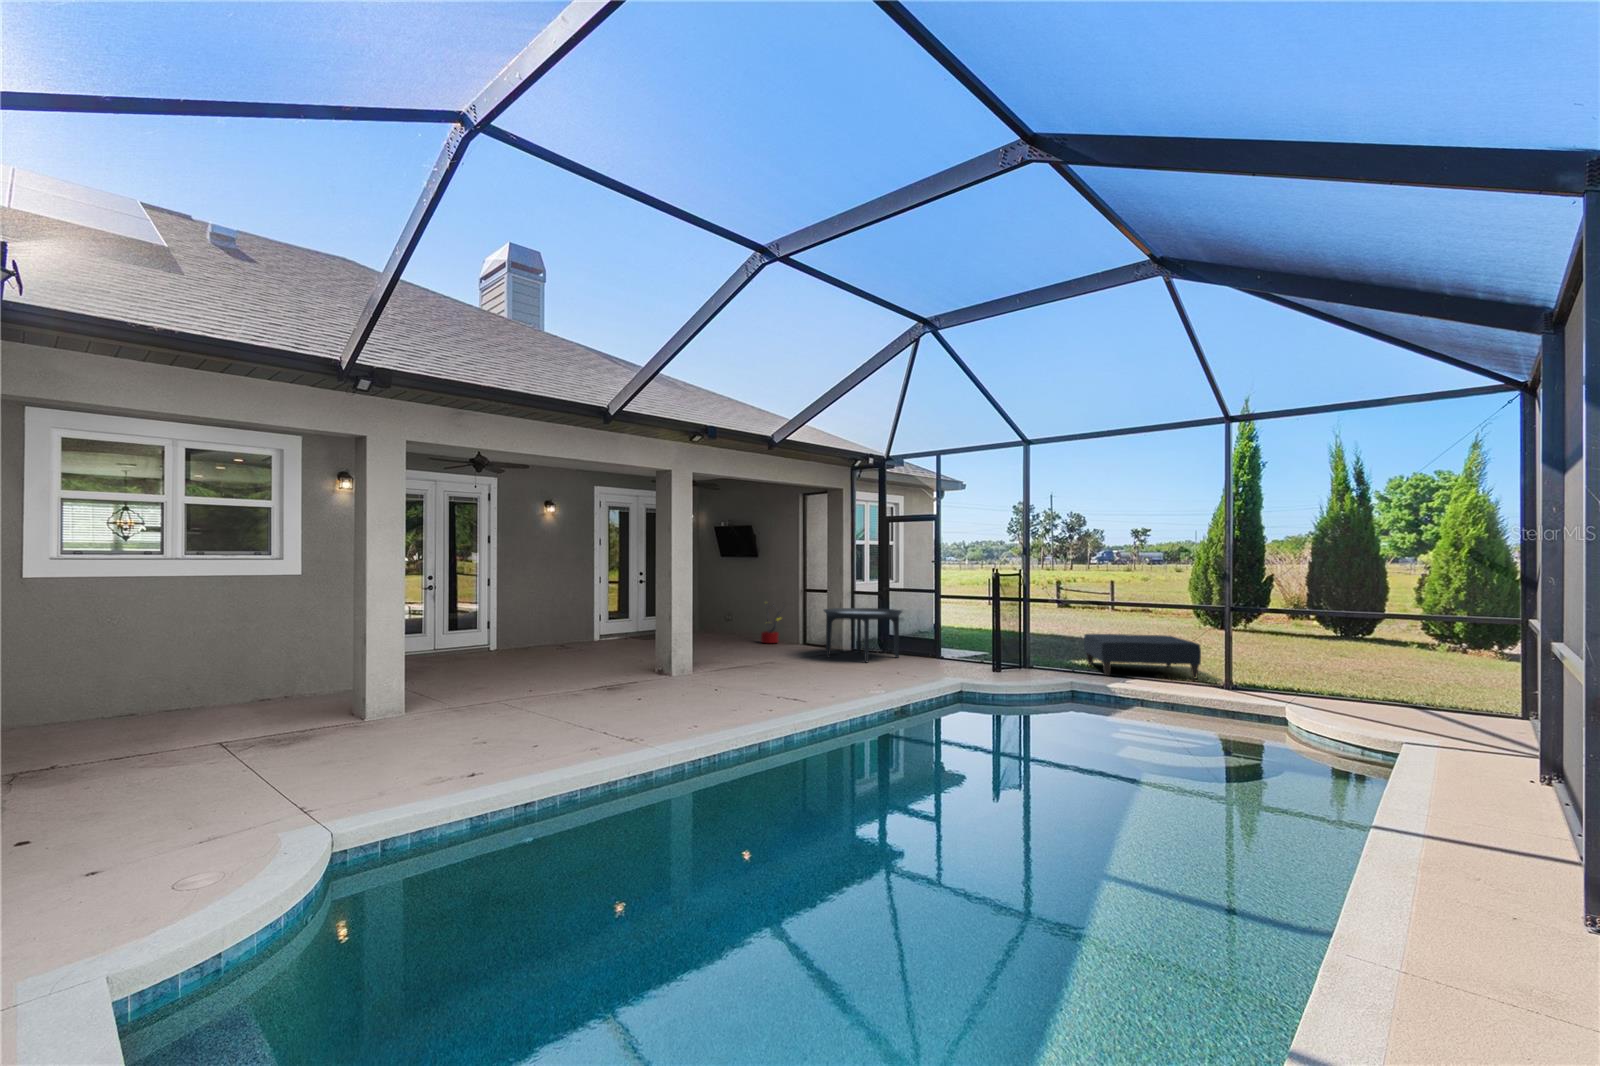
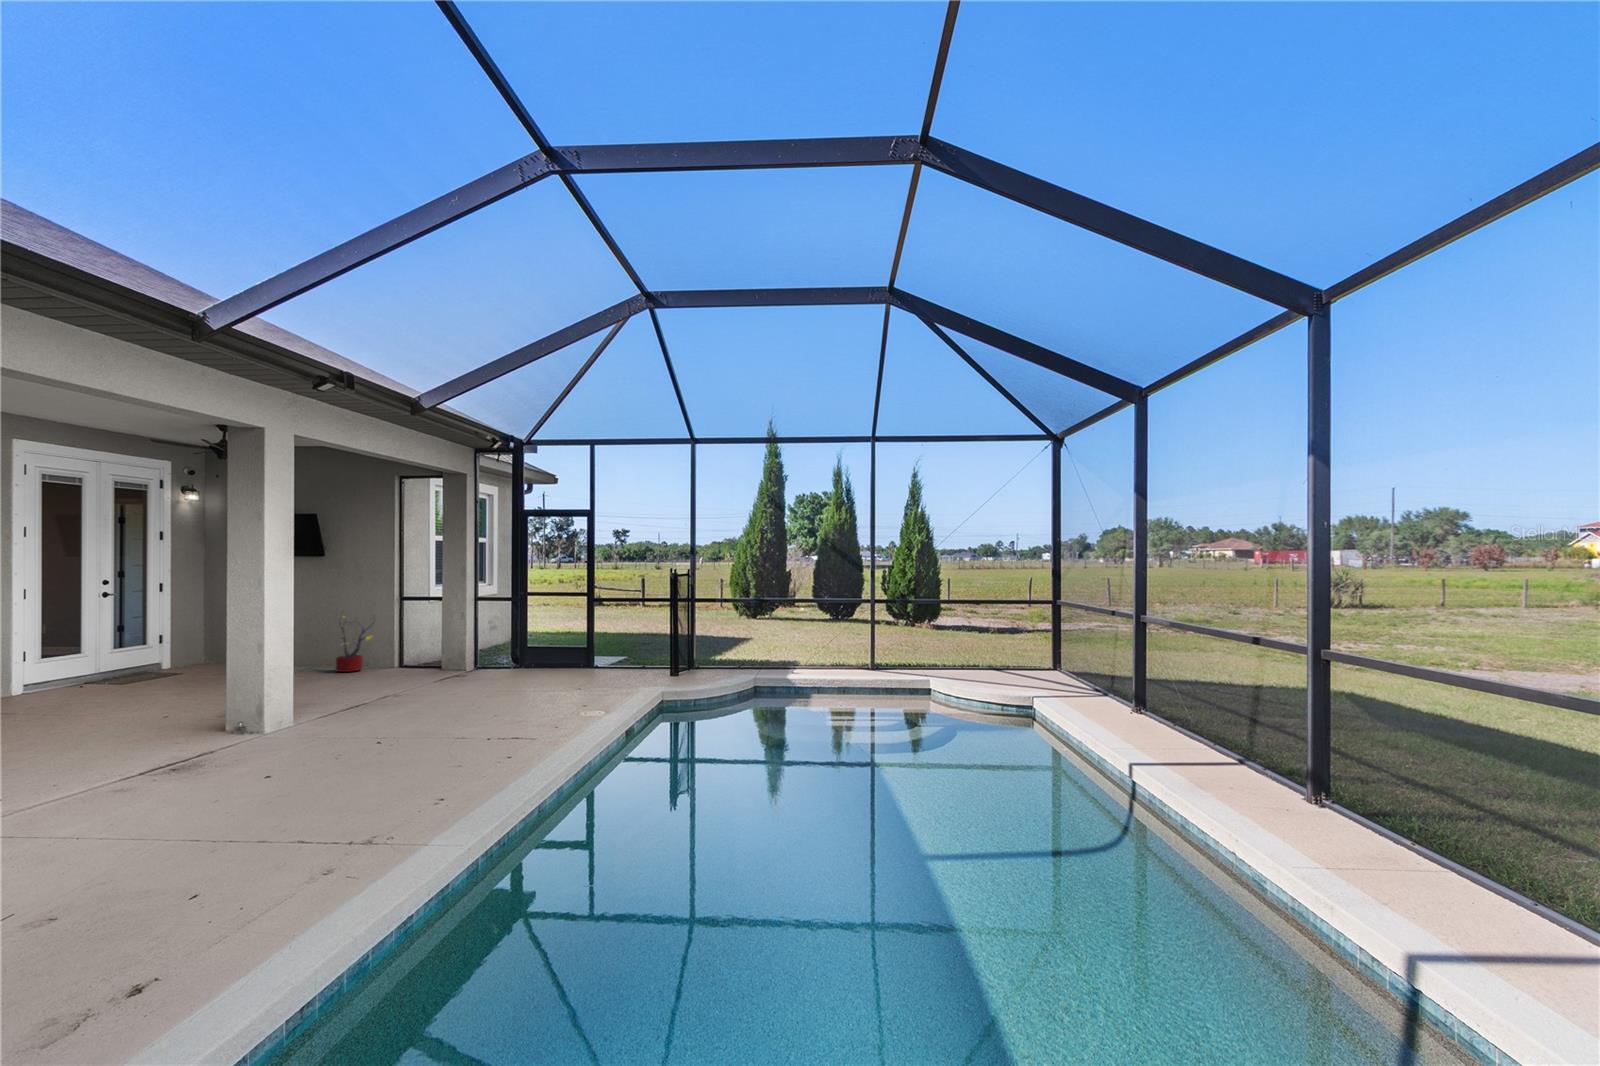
round table: present [824,608,902,662] -> none [452,616,556,682]
ottoman: present [1084,634,1201,678] -> none [732,626,840,669]

